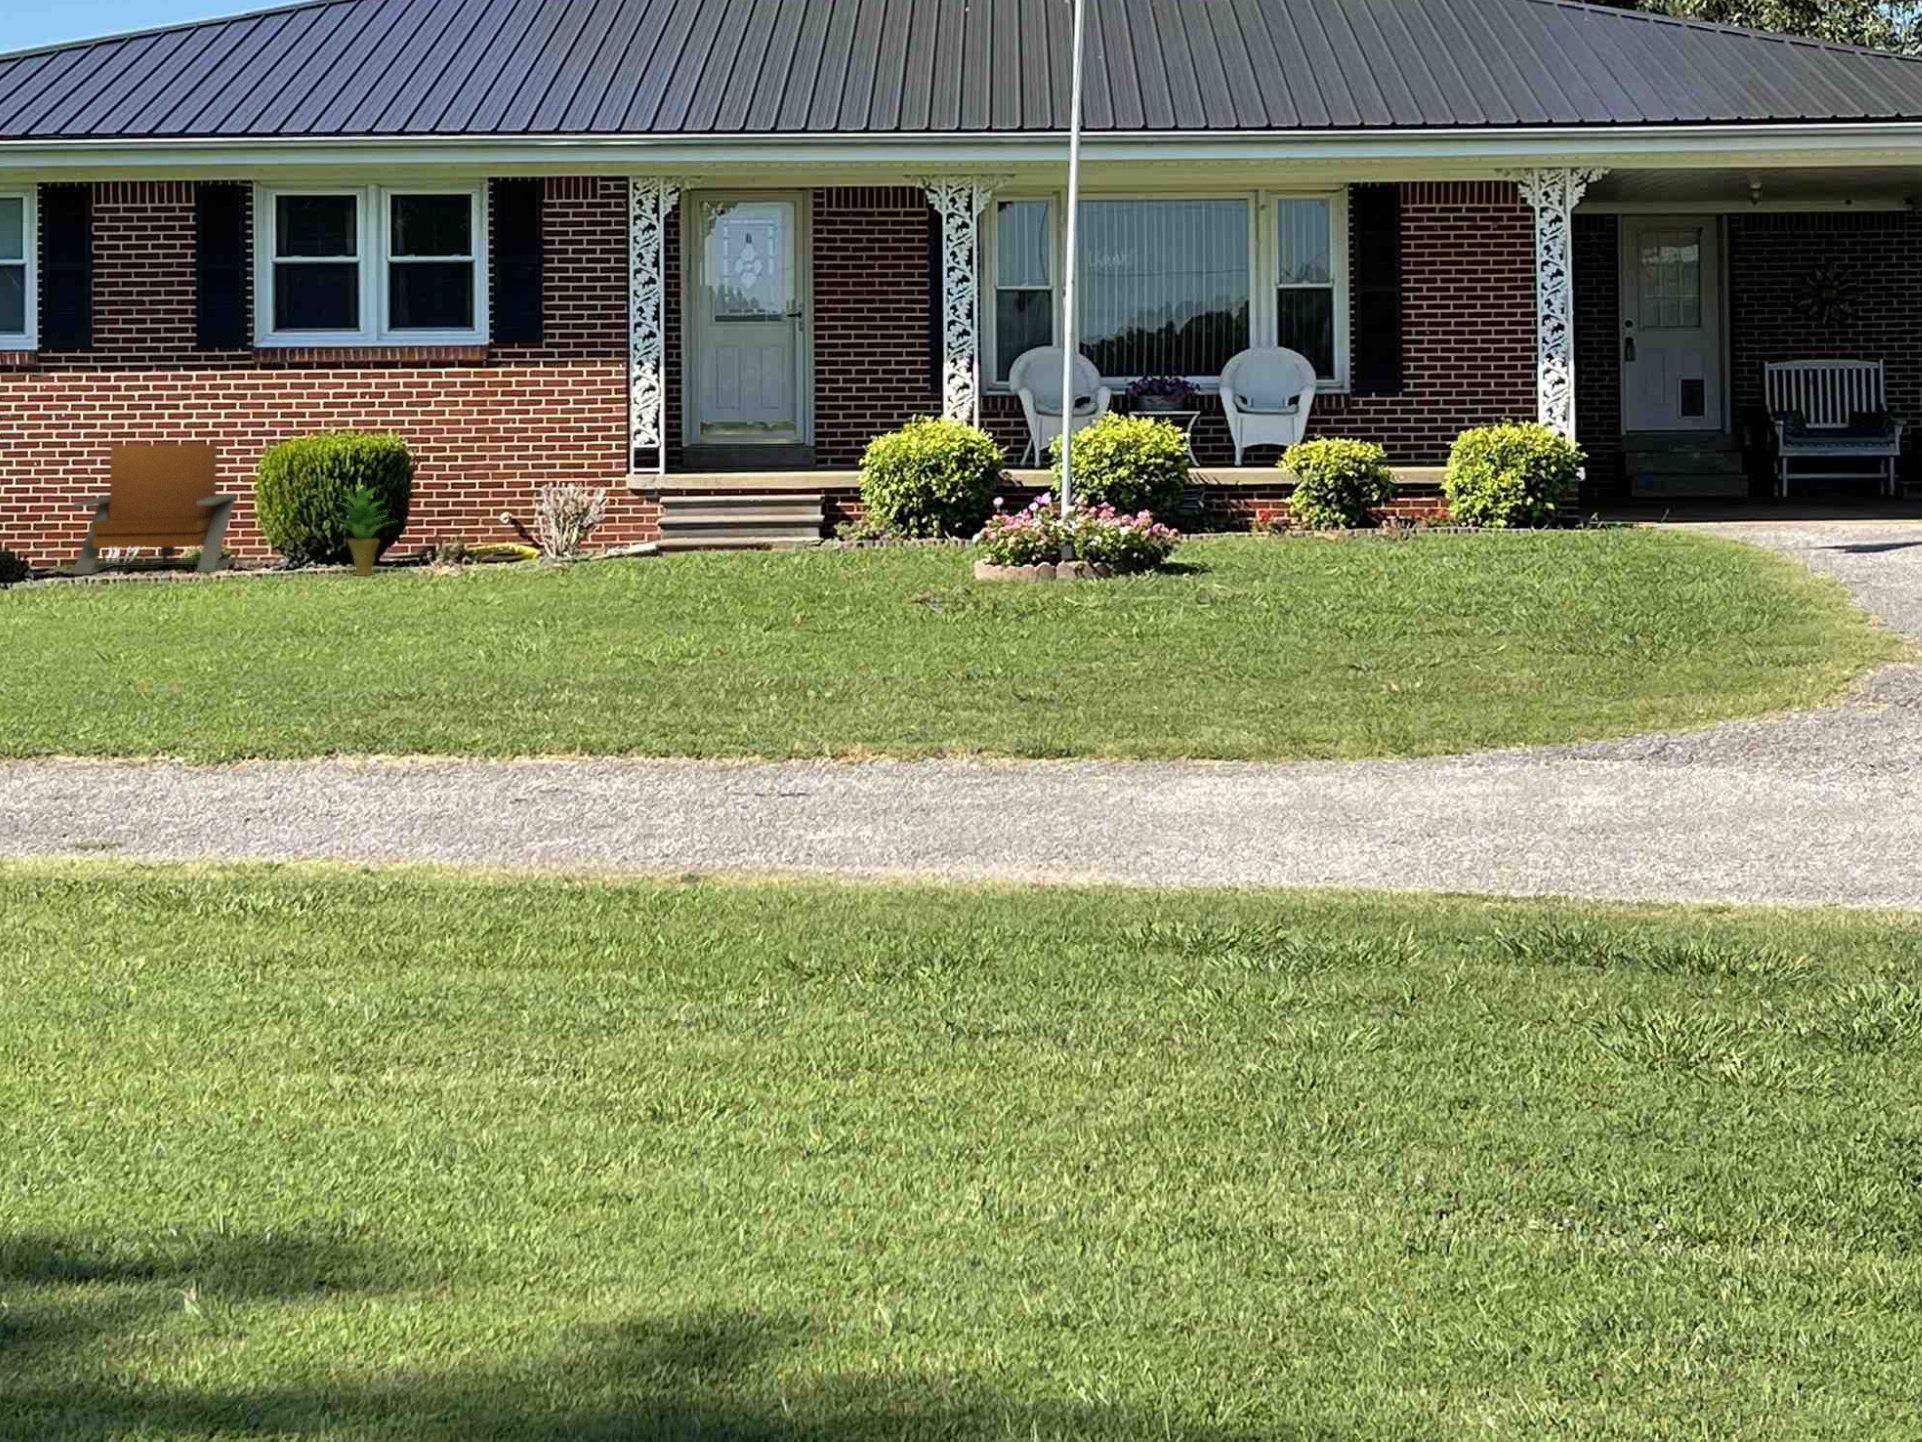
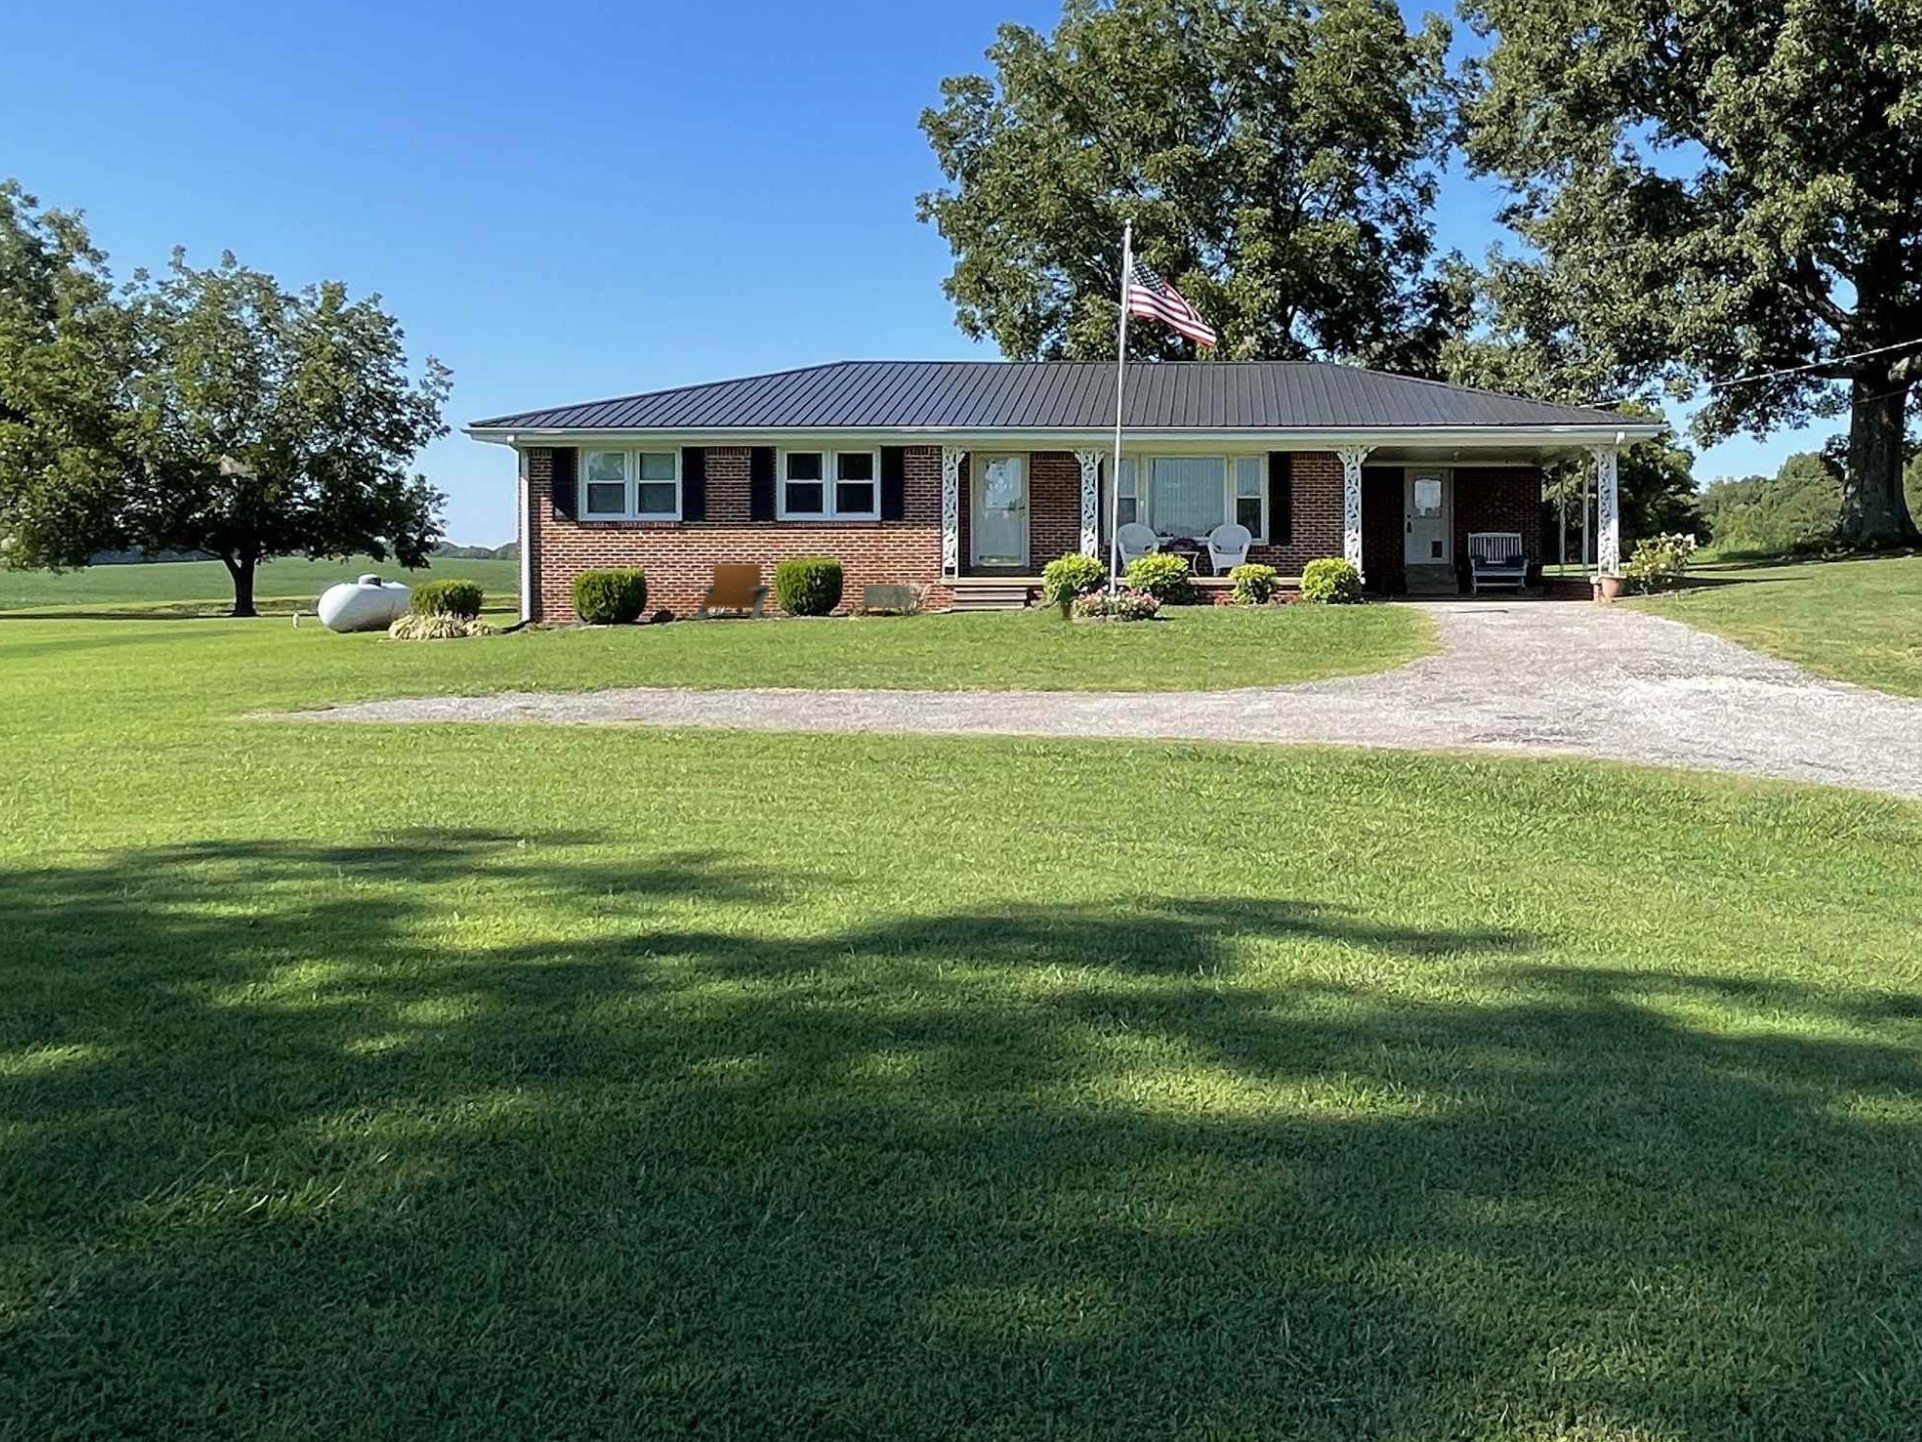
potted plant: present [341,488,384,576] -> present [1055,582,1075,620]
bench: none [444,489,559,566] -> present [863,584,911,616]

